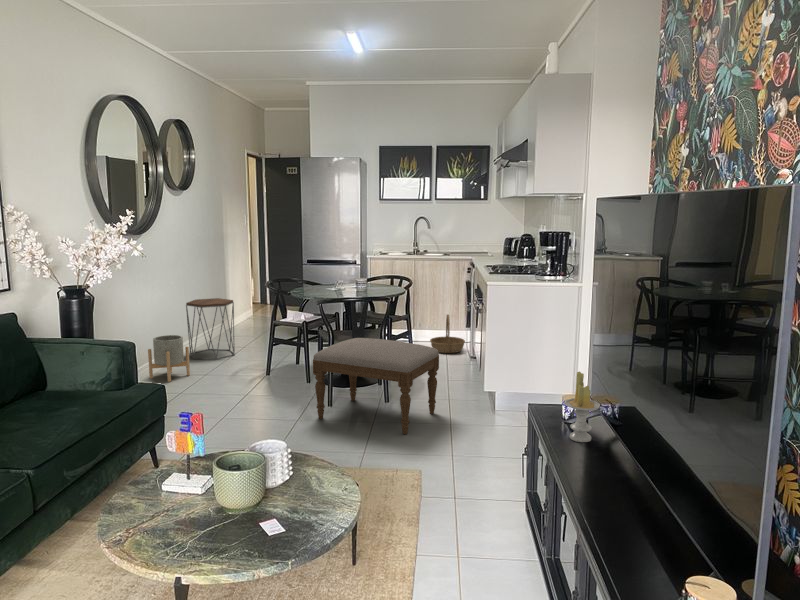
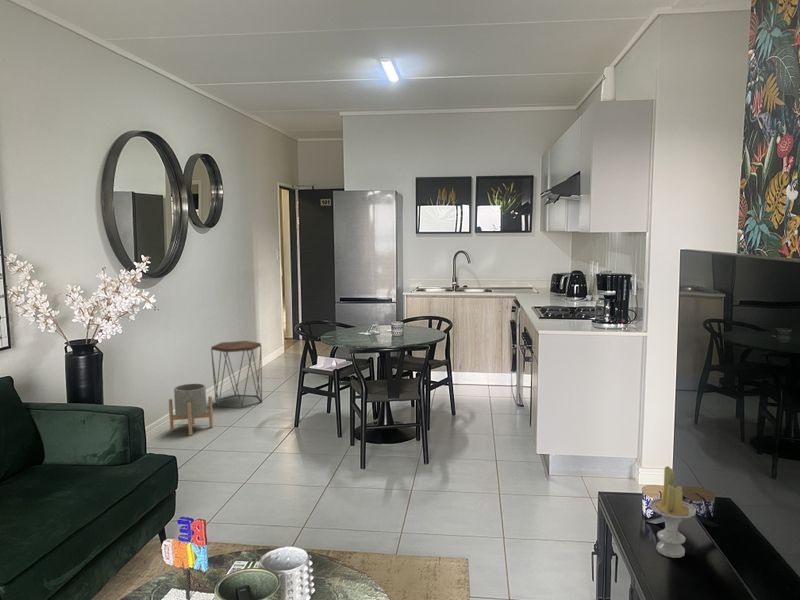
basket: present [430,315,465,353] -> none [472,357,510,400]
ottoman: present [313,338,439,434] -> none [342,392,484,506]

